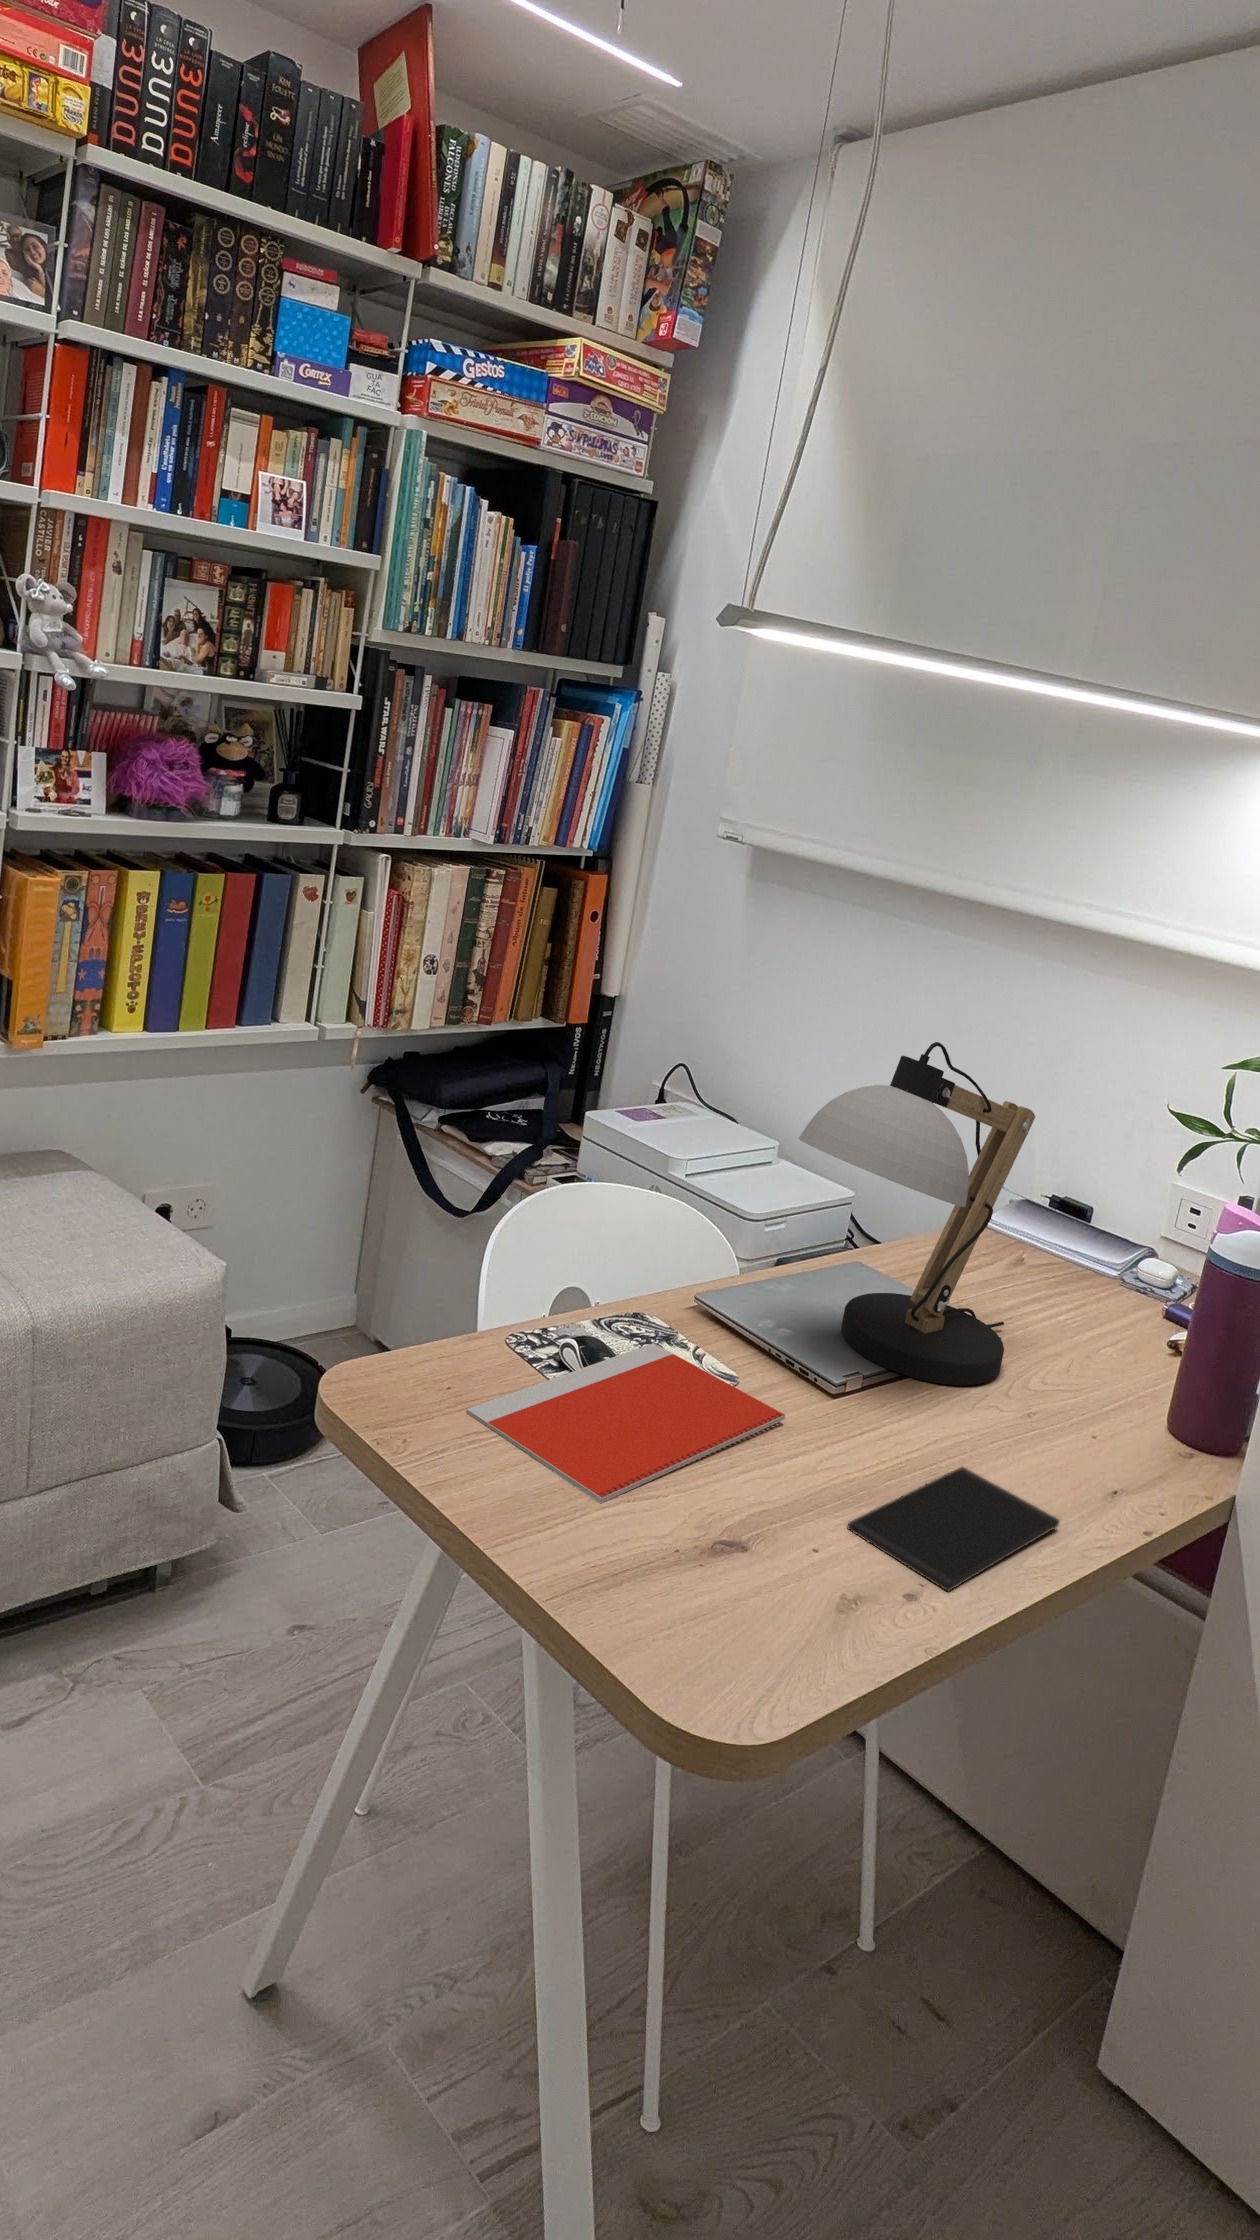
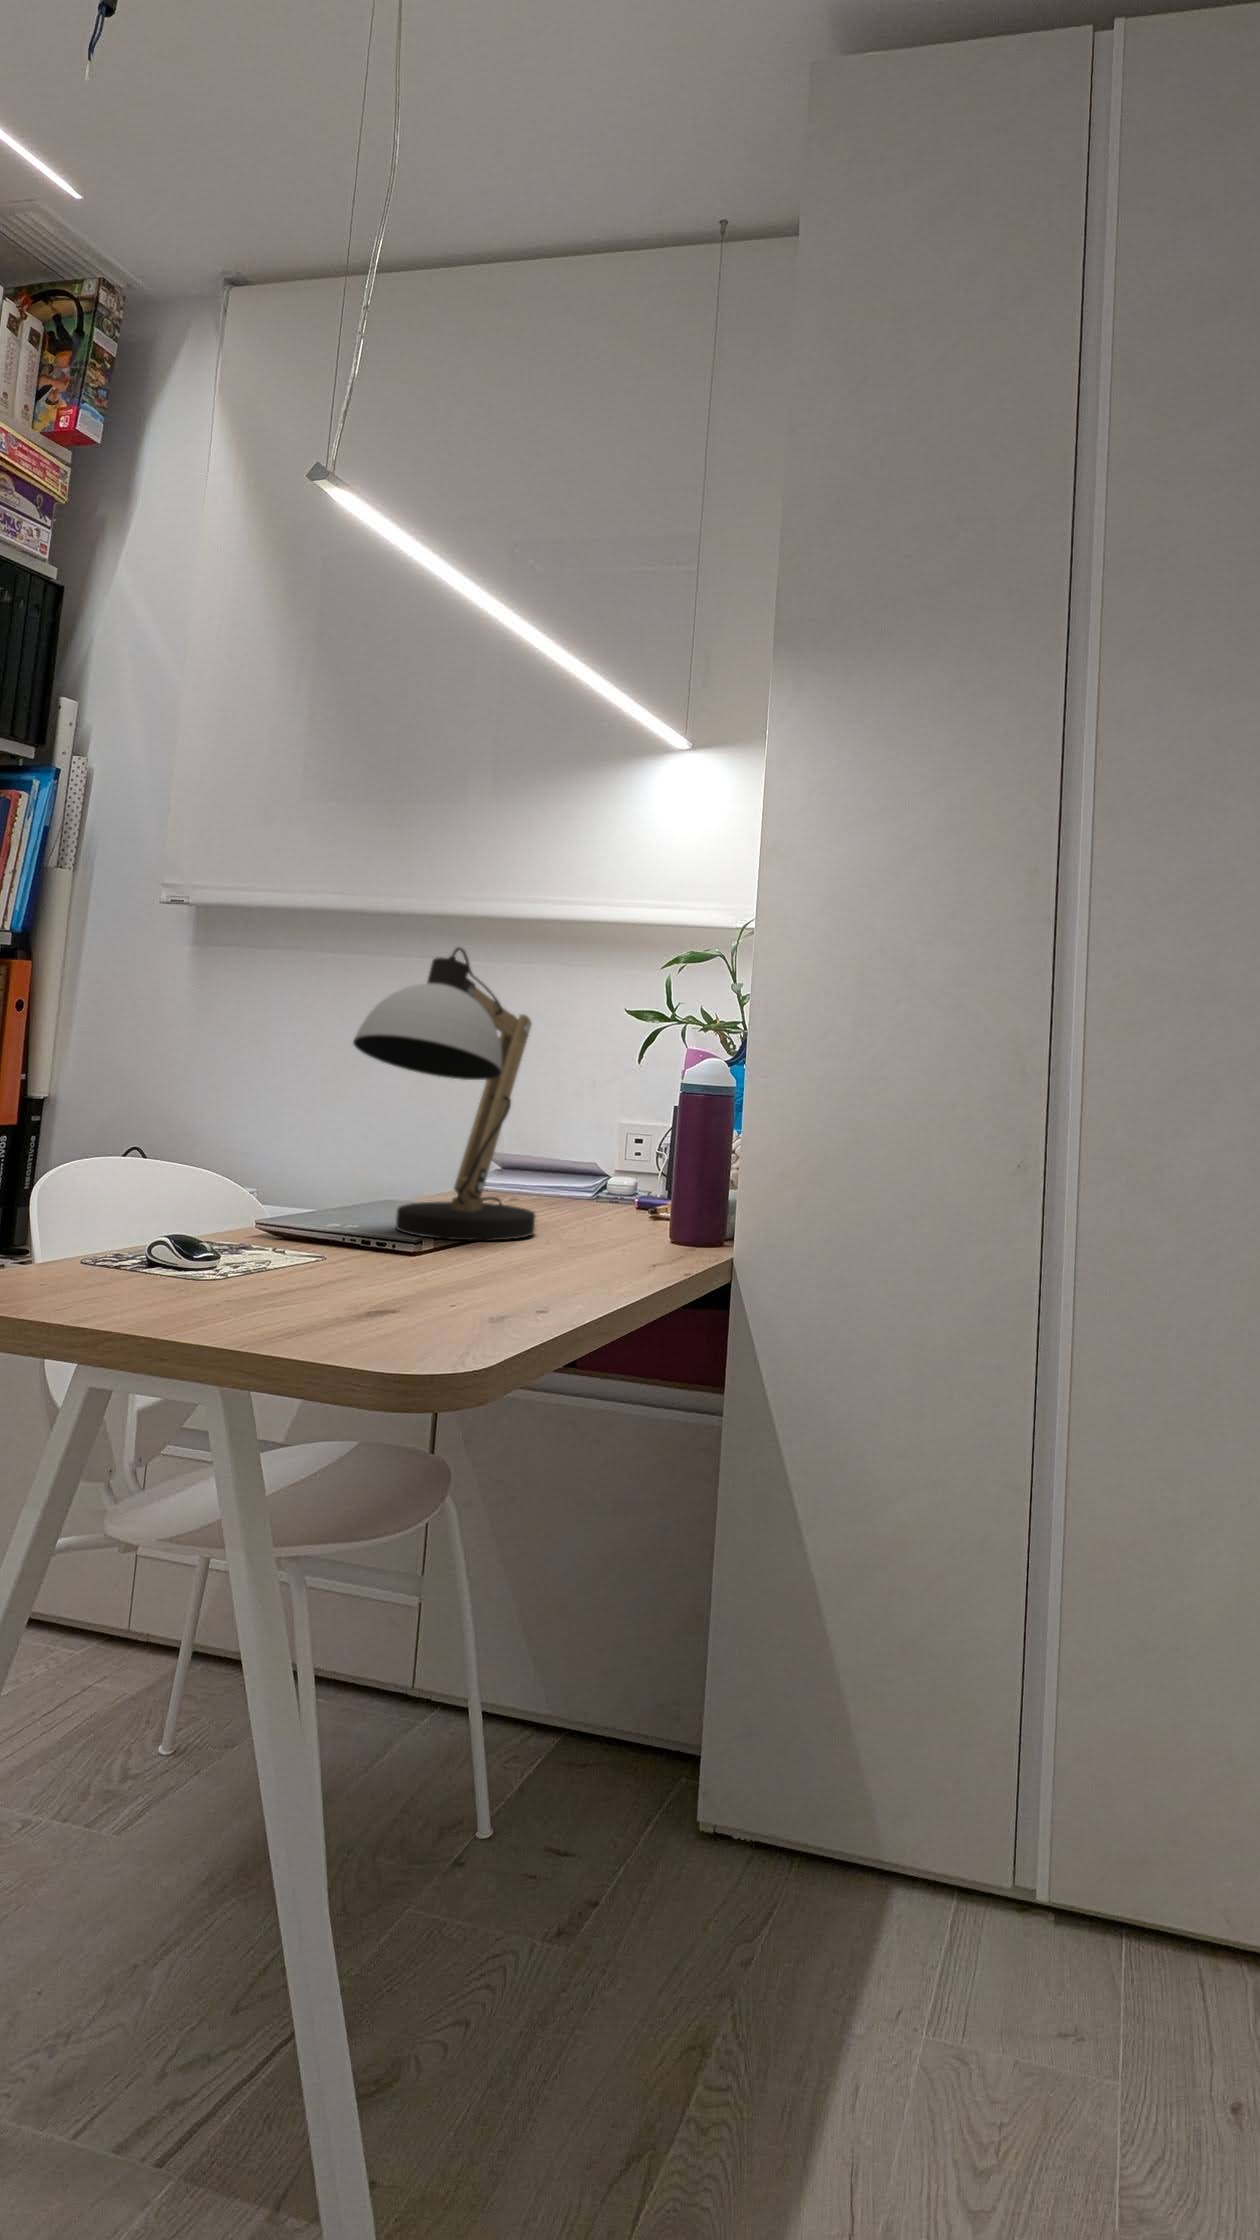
notebook: present [466,1343,785,1503] -> none [95,1240,386,1300]
tablet: present [847,1467,1059,1591] -> none [472,1258,623,1299]

